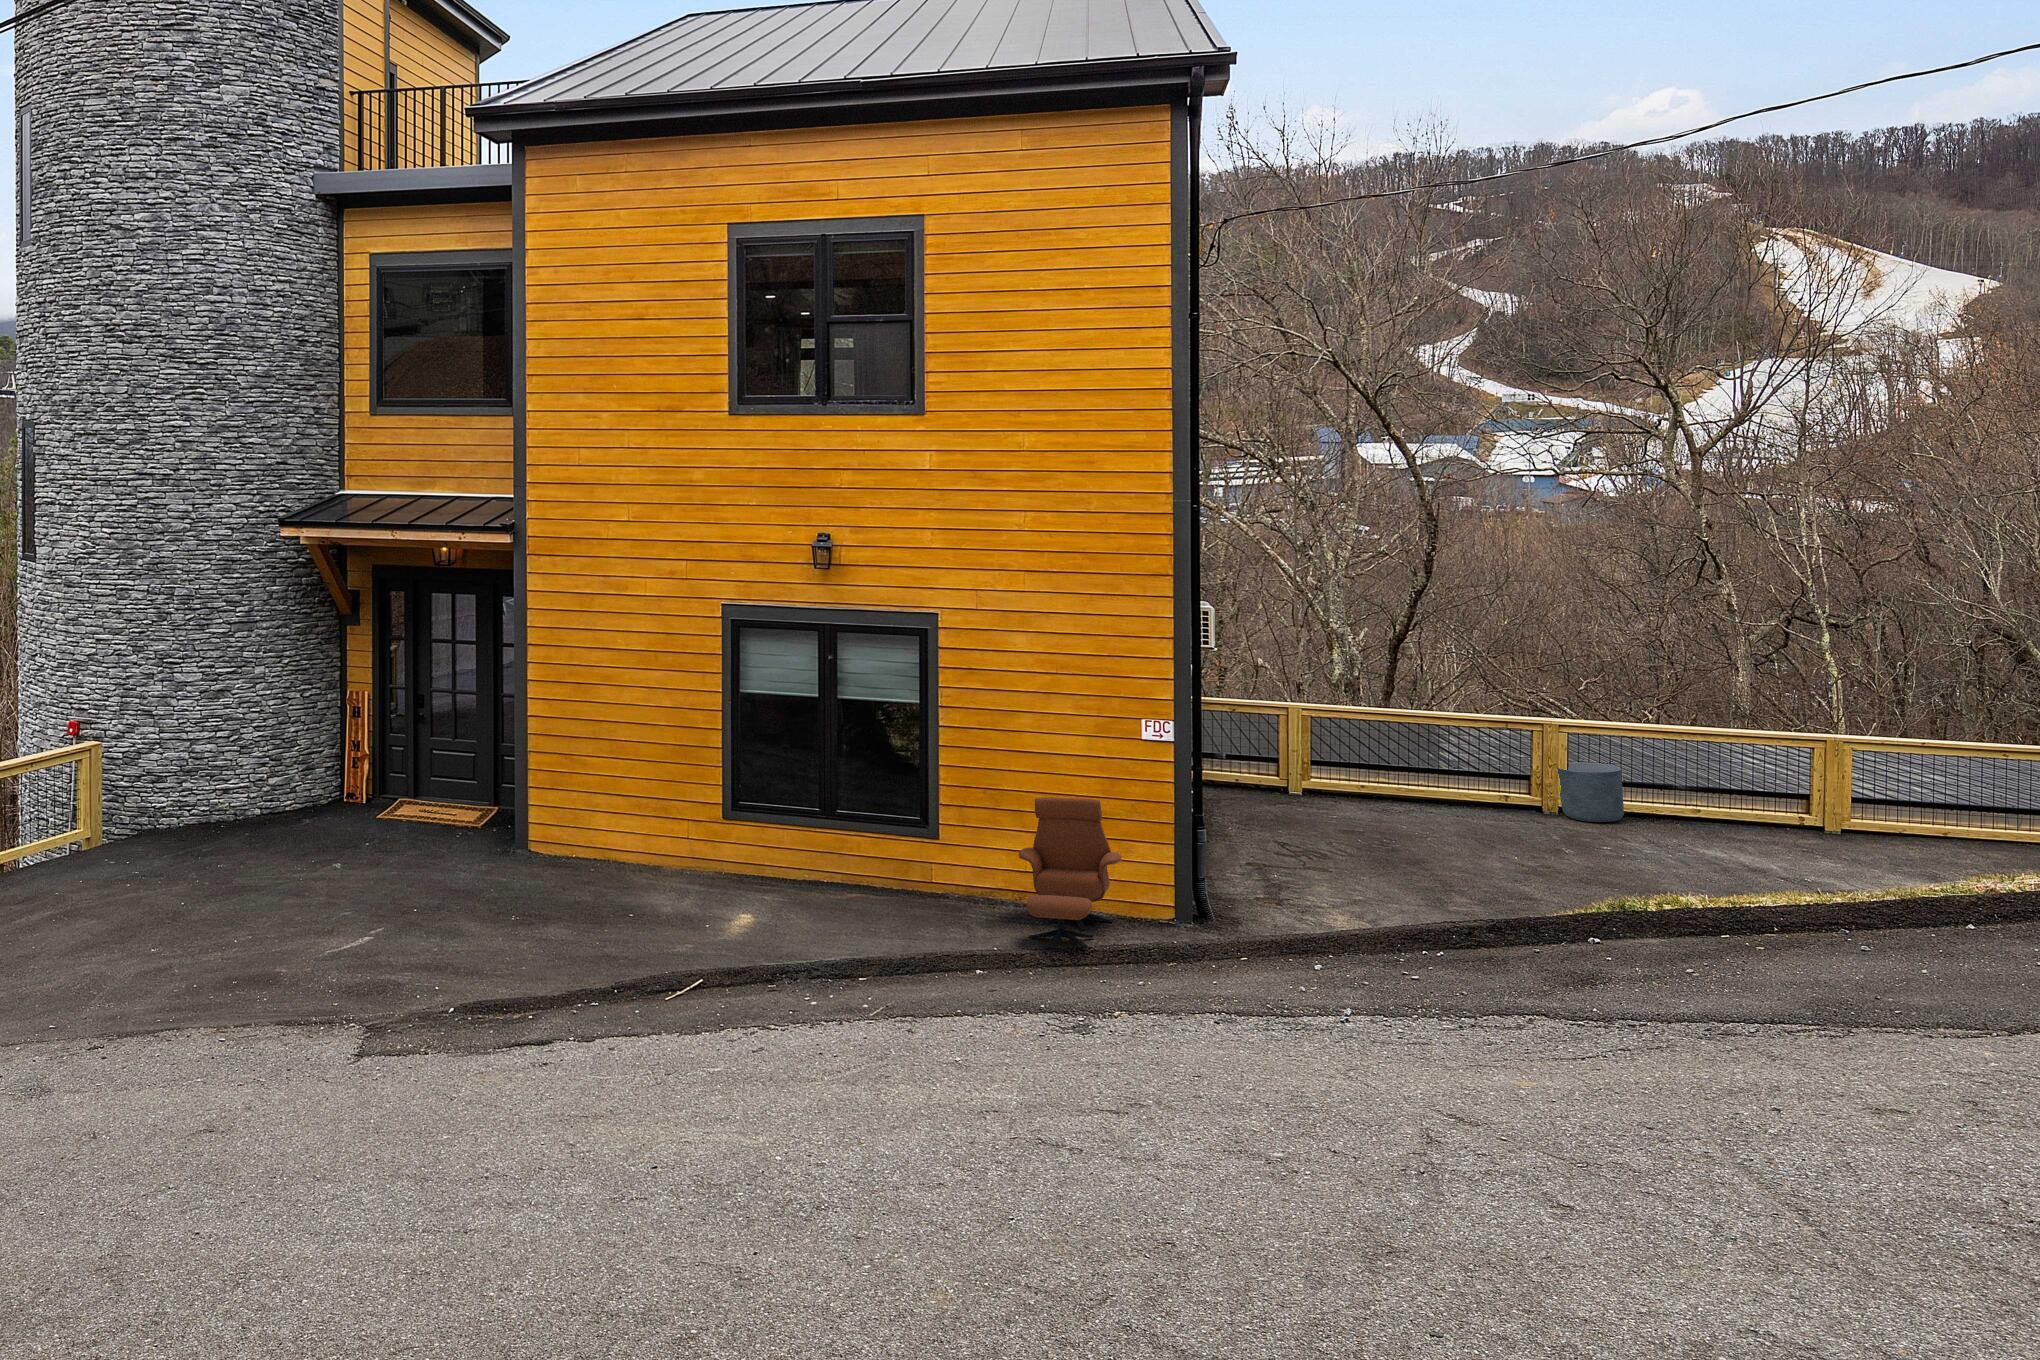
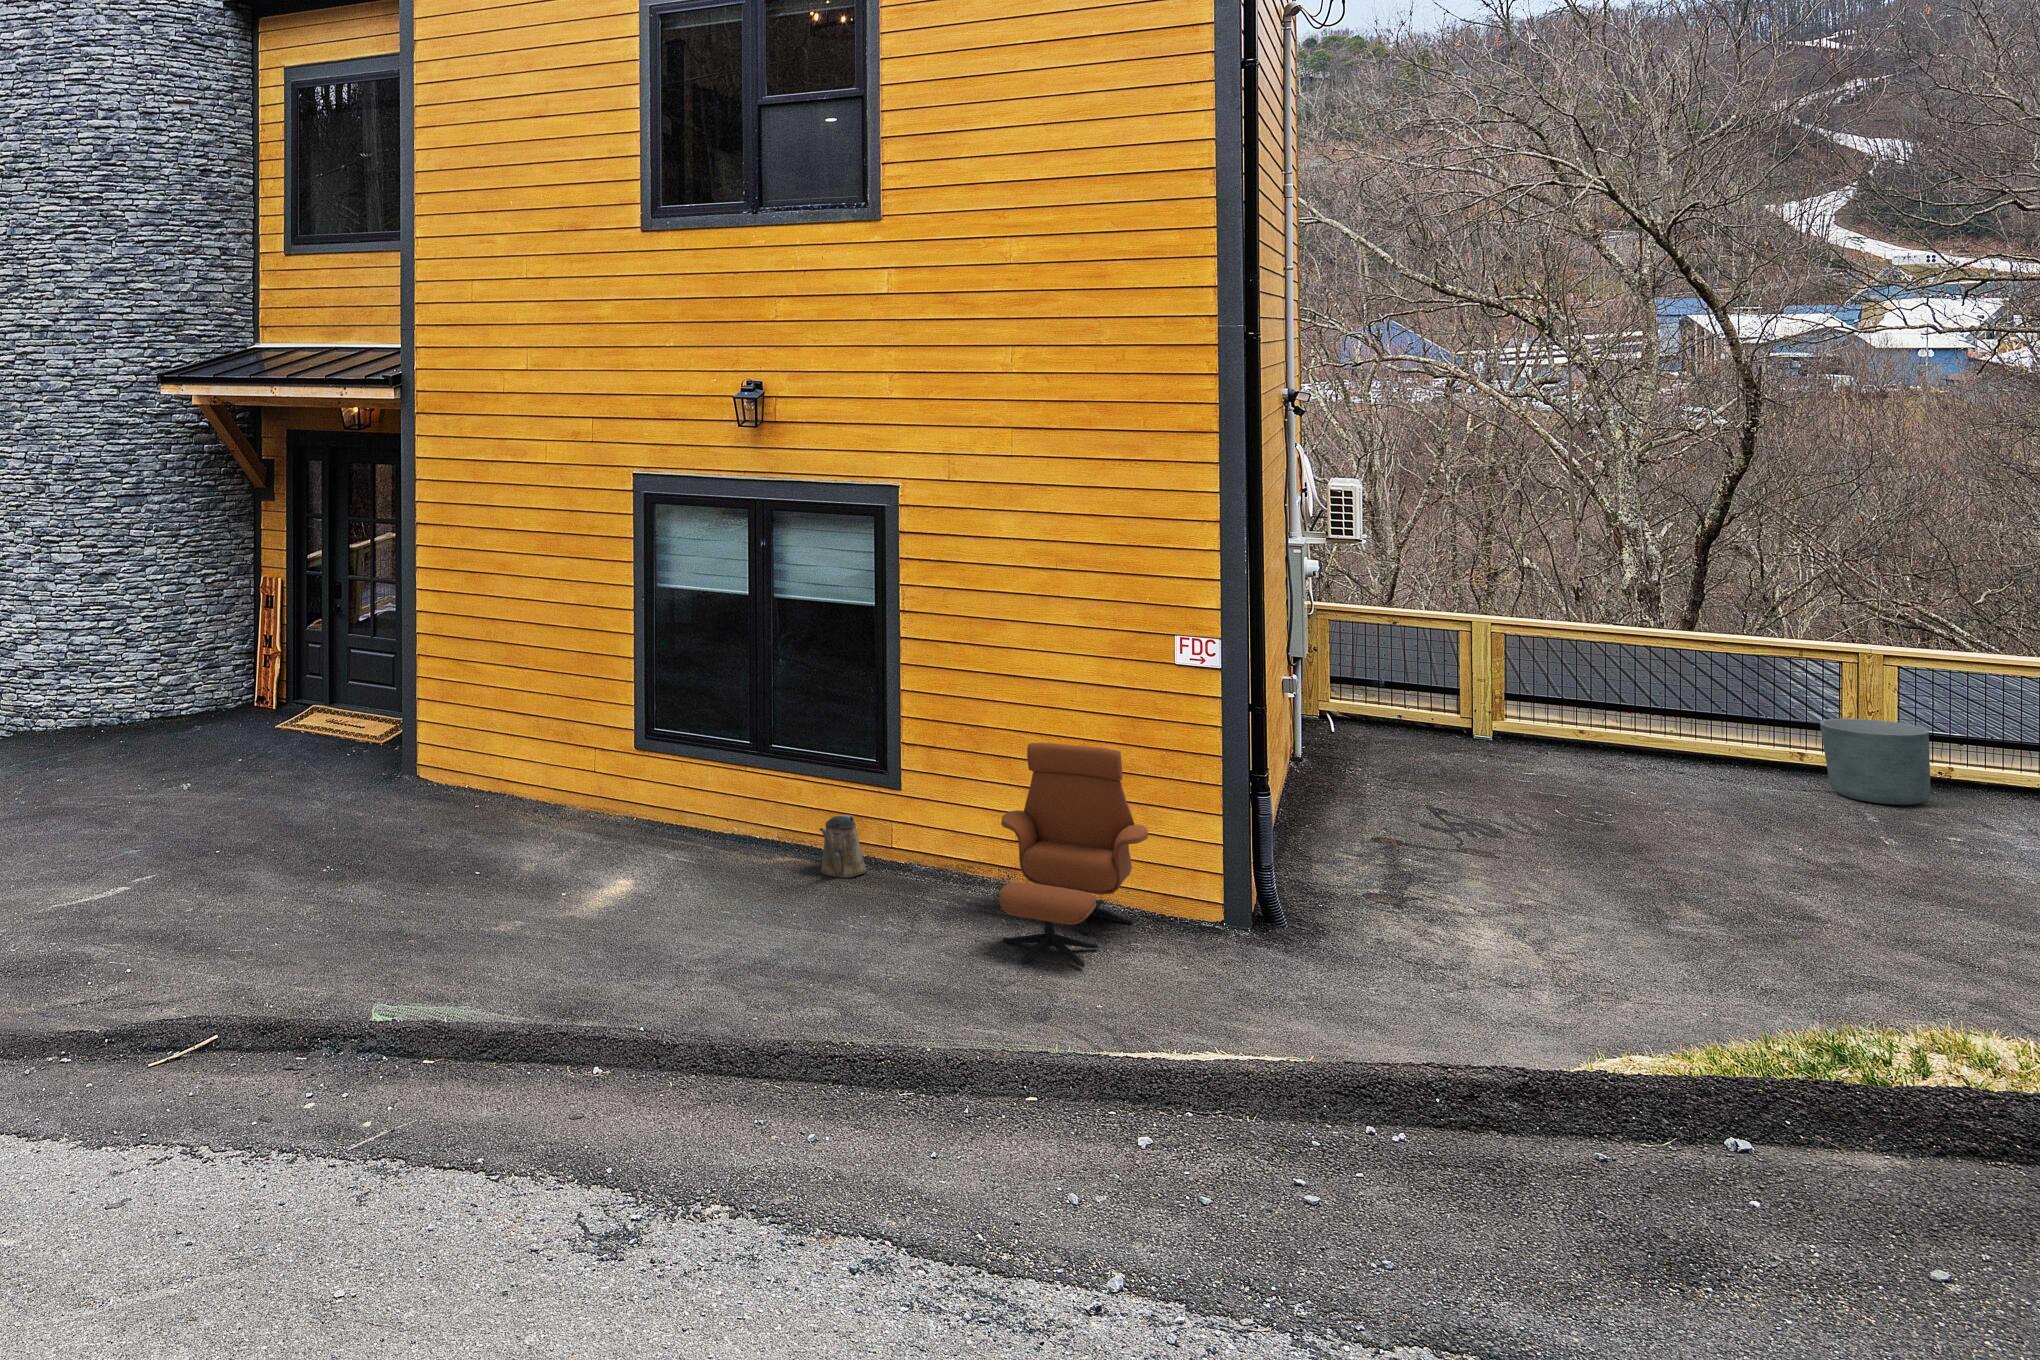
watering can: none [884,860,918,906] -> present [820,815,867,878]

